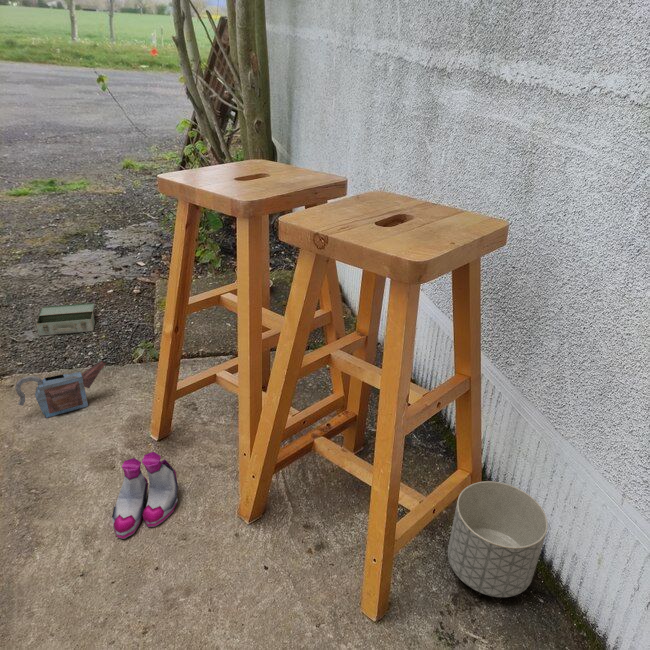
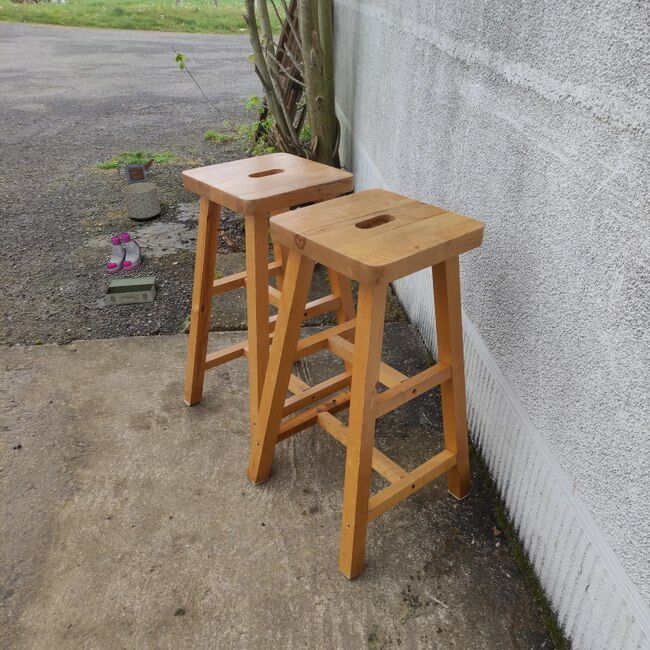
watering can: present [15,361,106,418] -> present [116,159,154,183]
boots: present [112,452,178,539] -> present [107,233,141,273]
planter: present [448,481,548,597] -> present [122,182,161,220]

